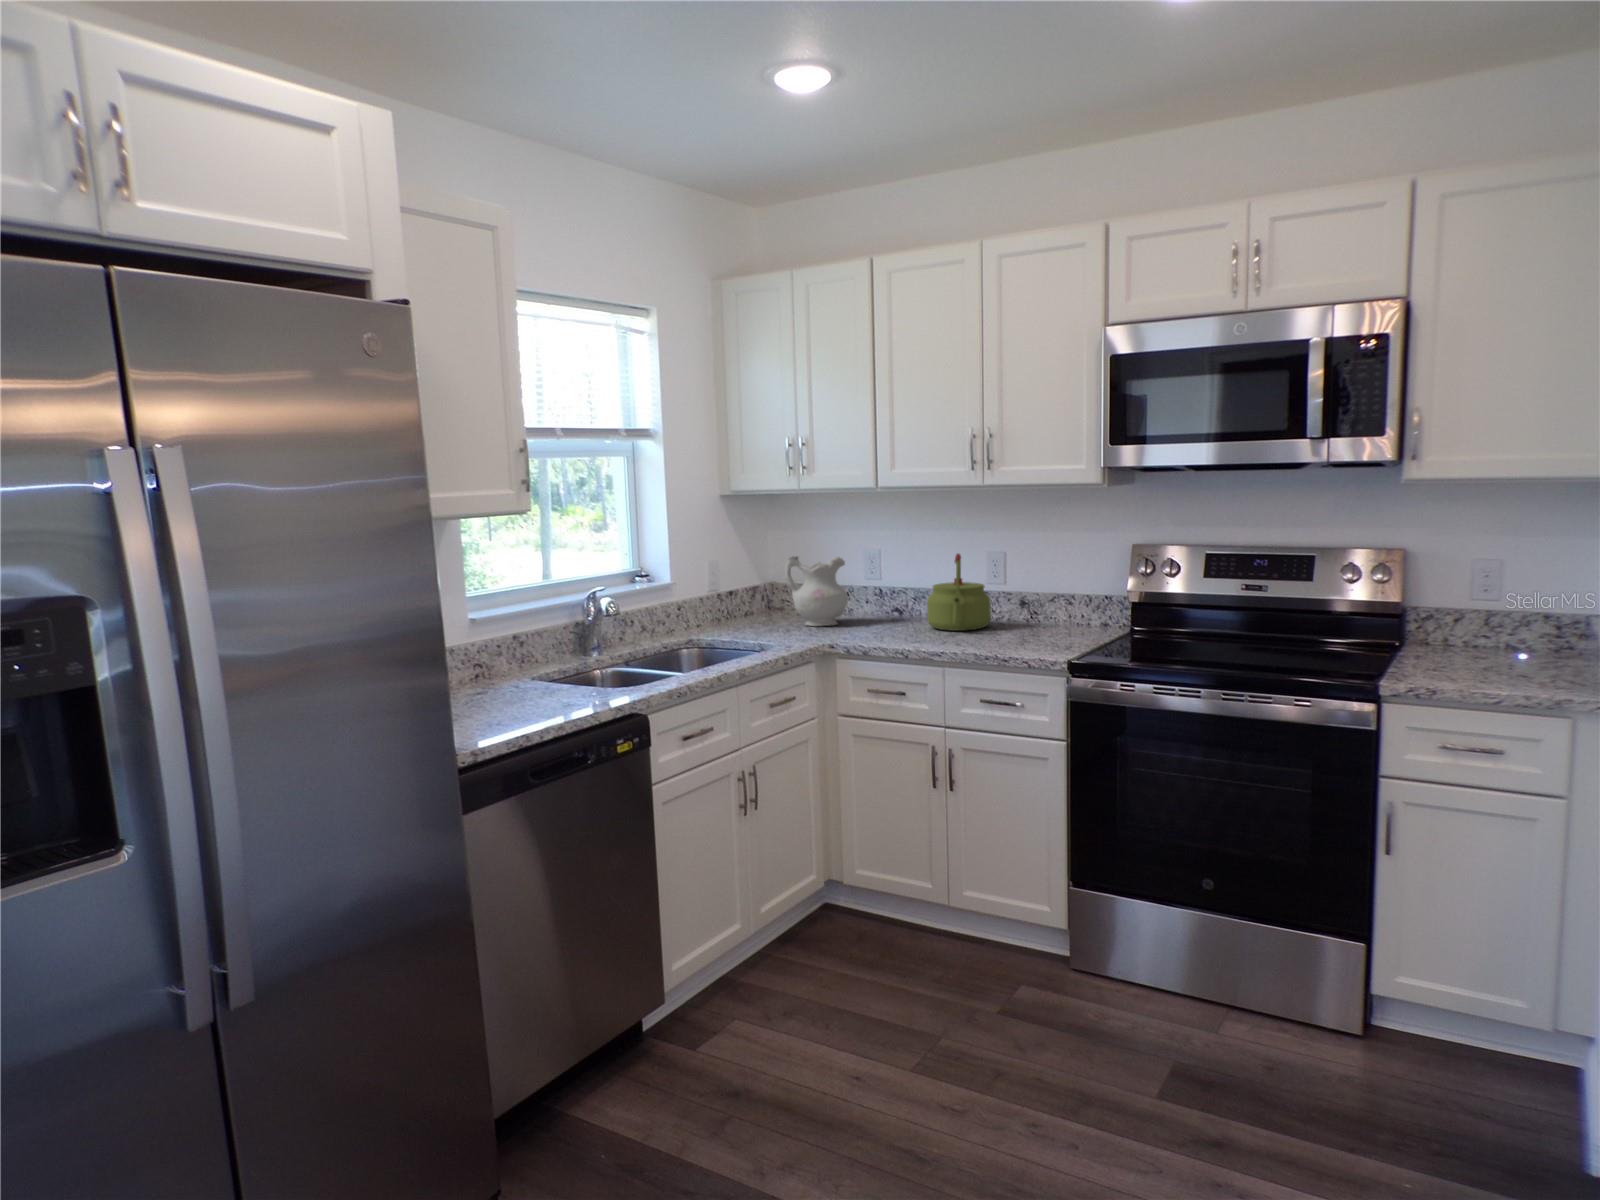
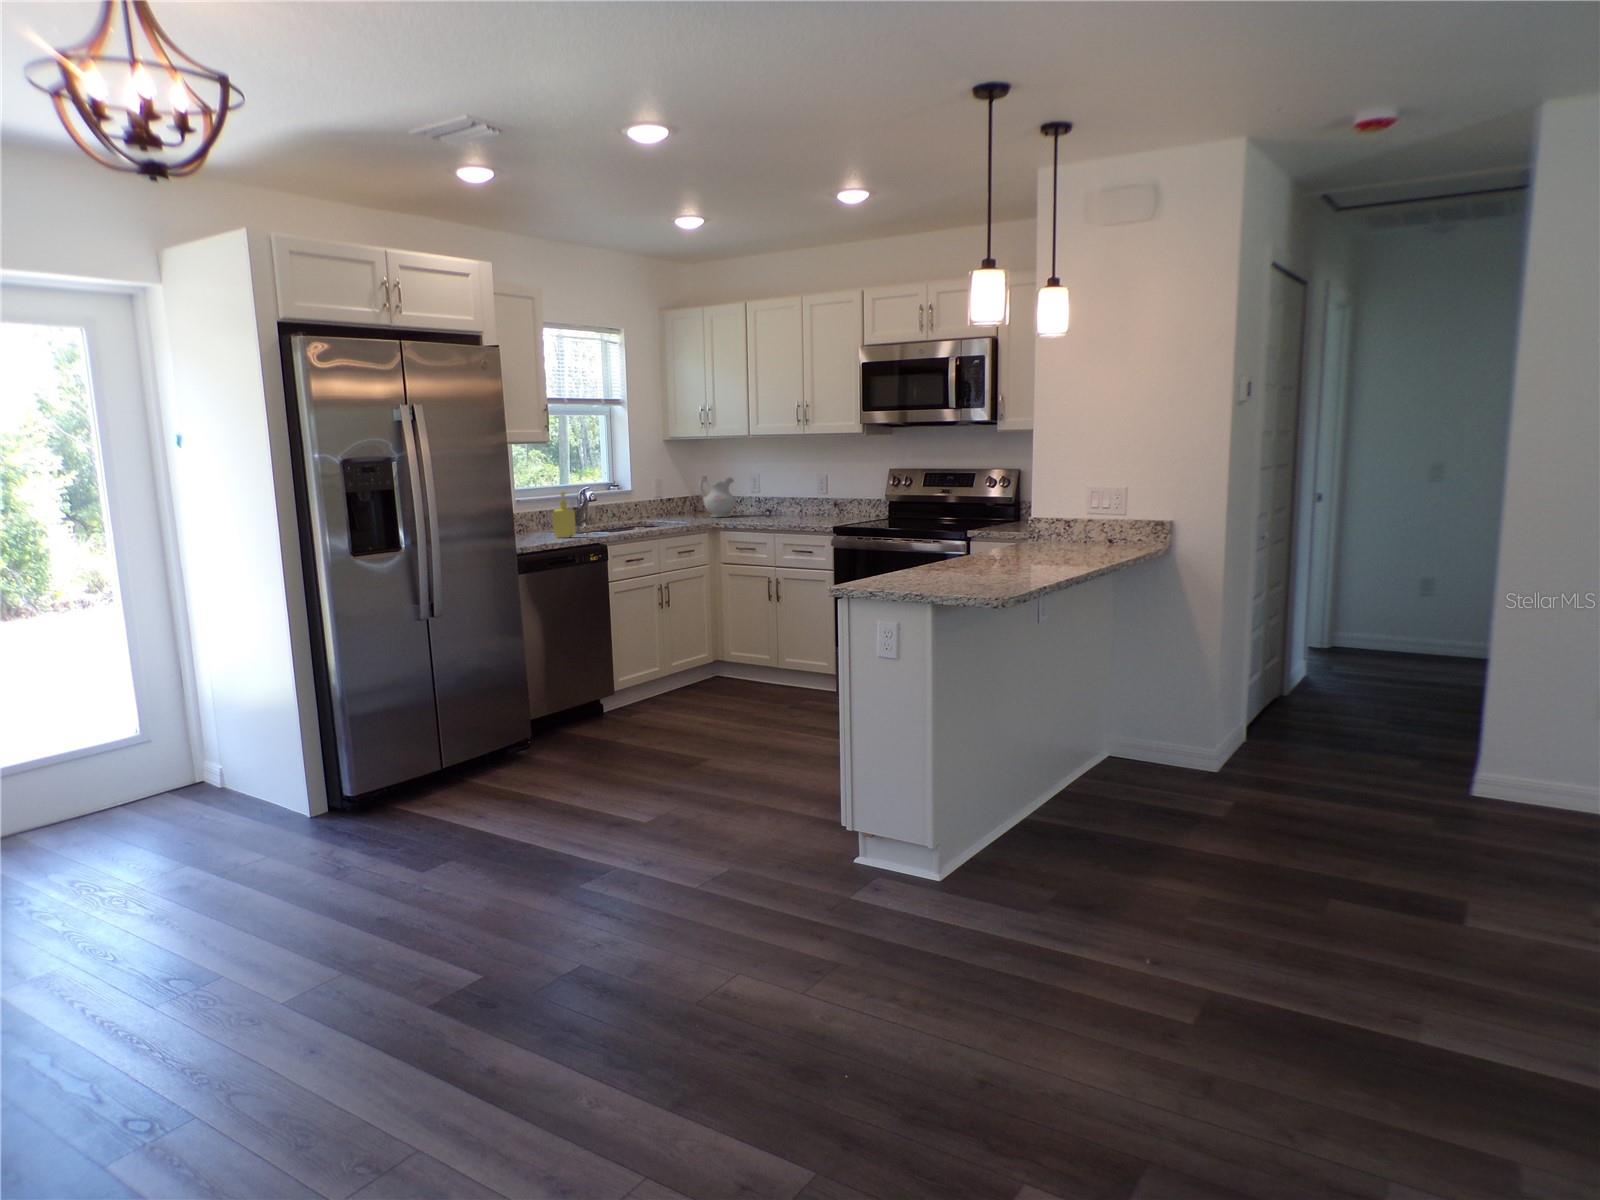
kettle: present [927,554,991,631] -> none [778,475,814,518]
soap dispenser: none [536,614,583,706] -> present [553,493,576,538]

